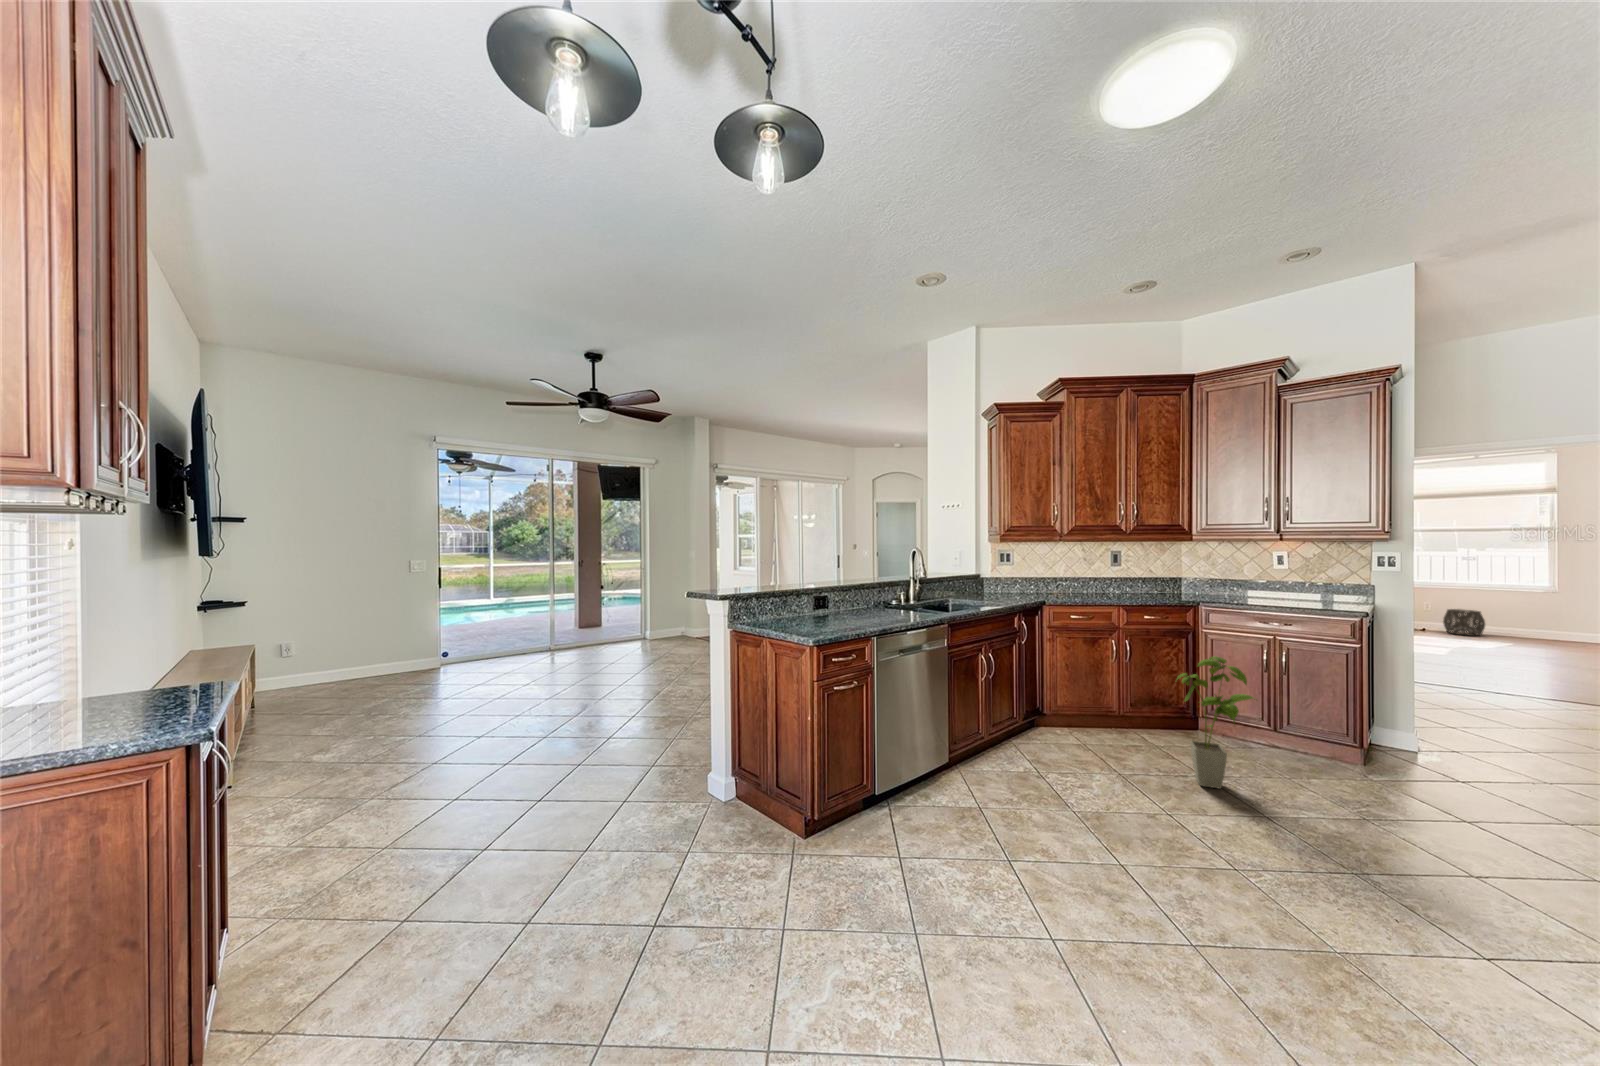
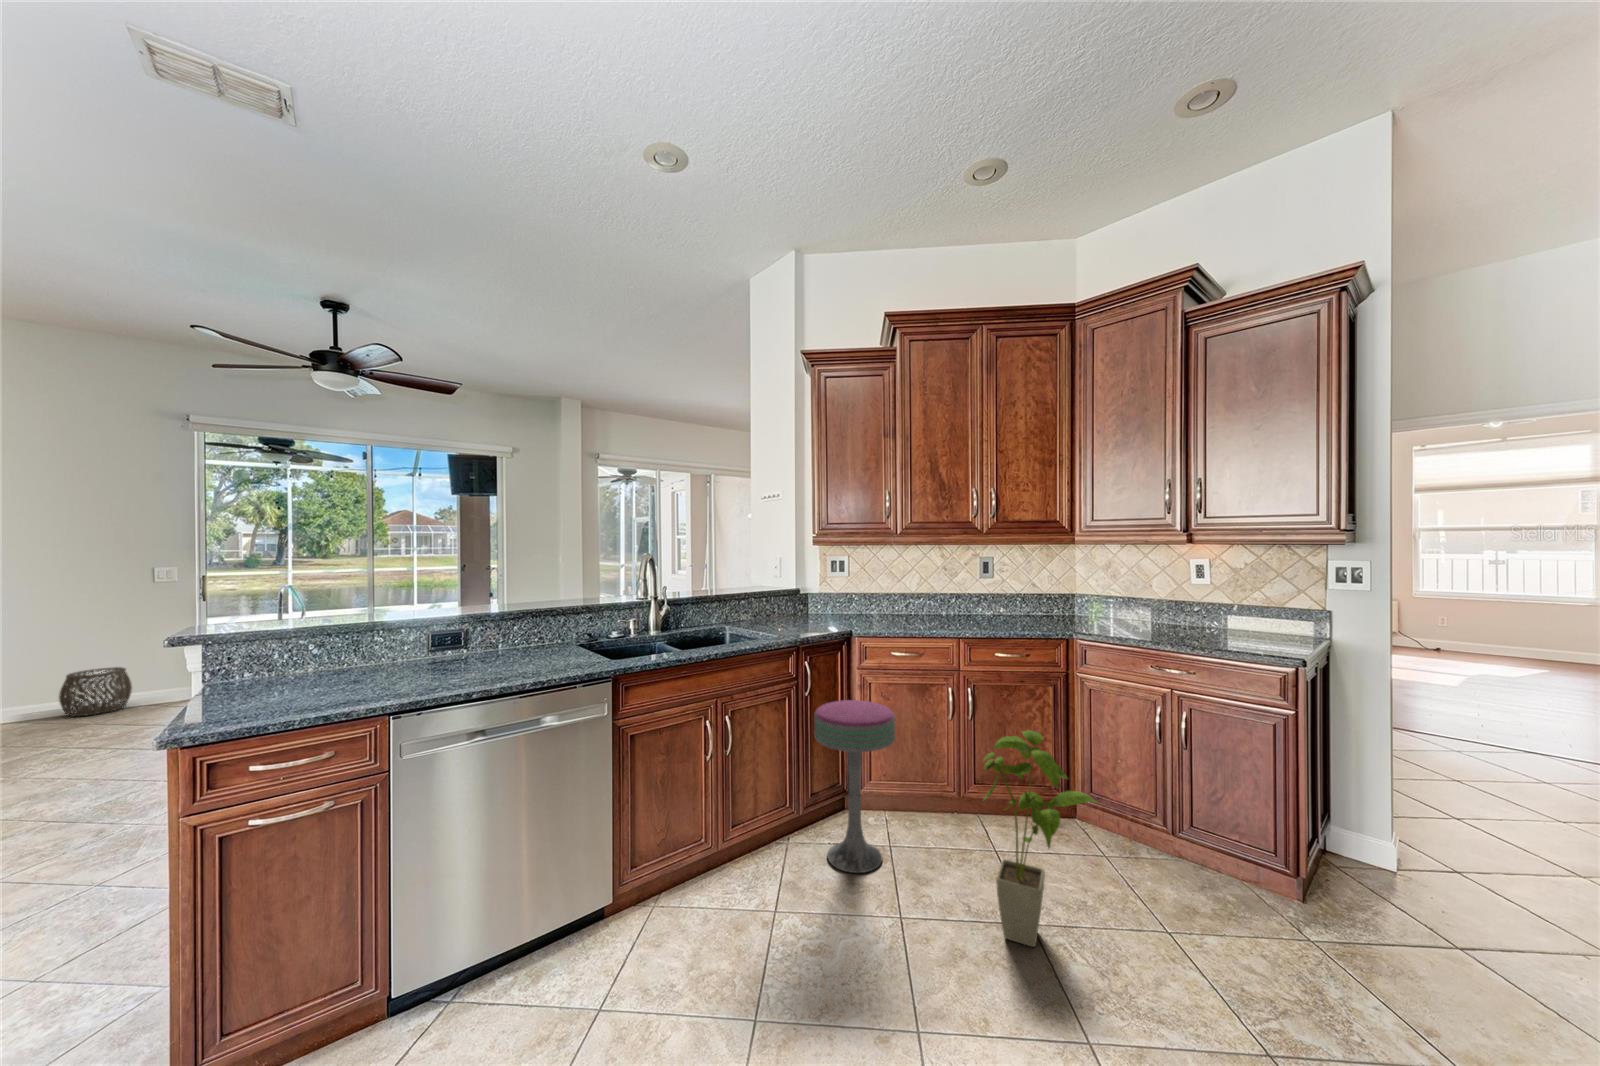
woven basket: present [1443,609,1485,636] -> present [59,667,132,717]
bar stool: none [1039,650,1100,761] -> present [814,700,895,873]

